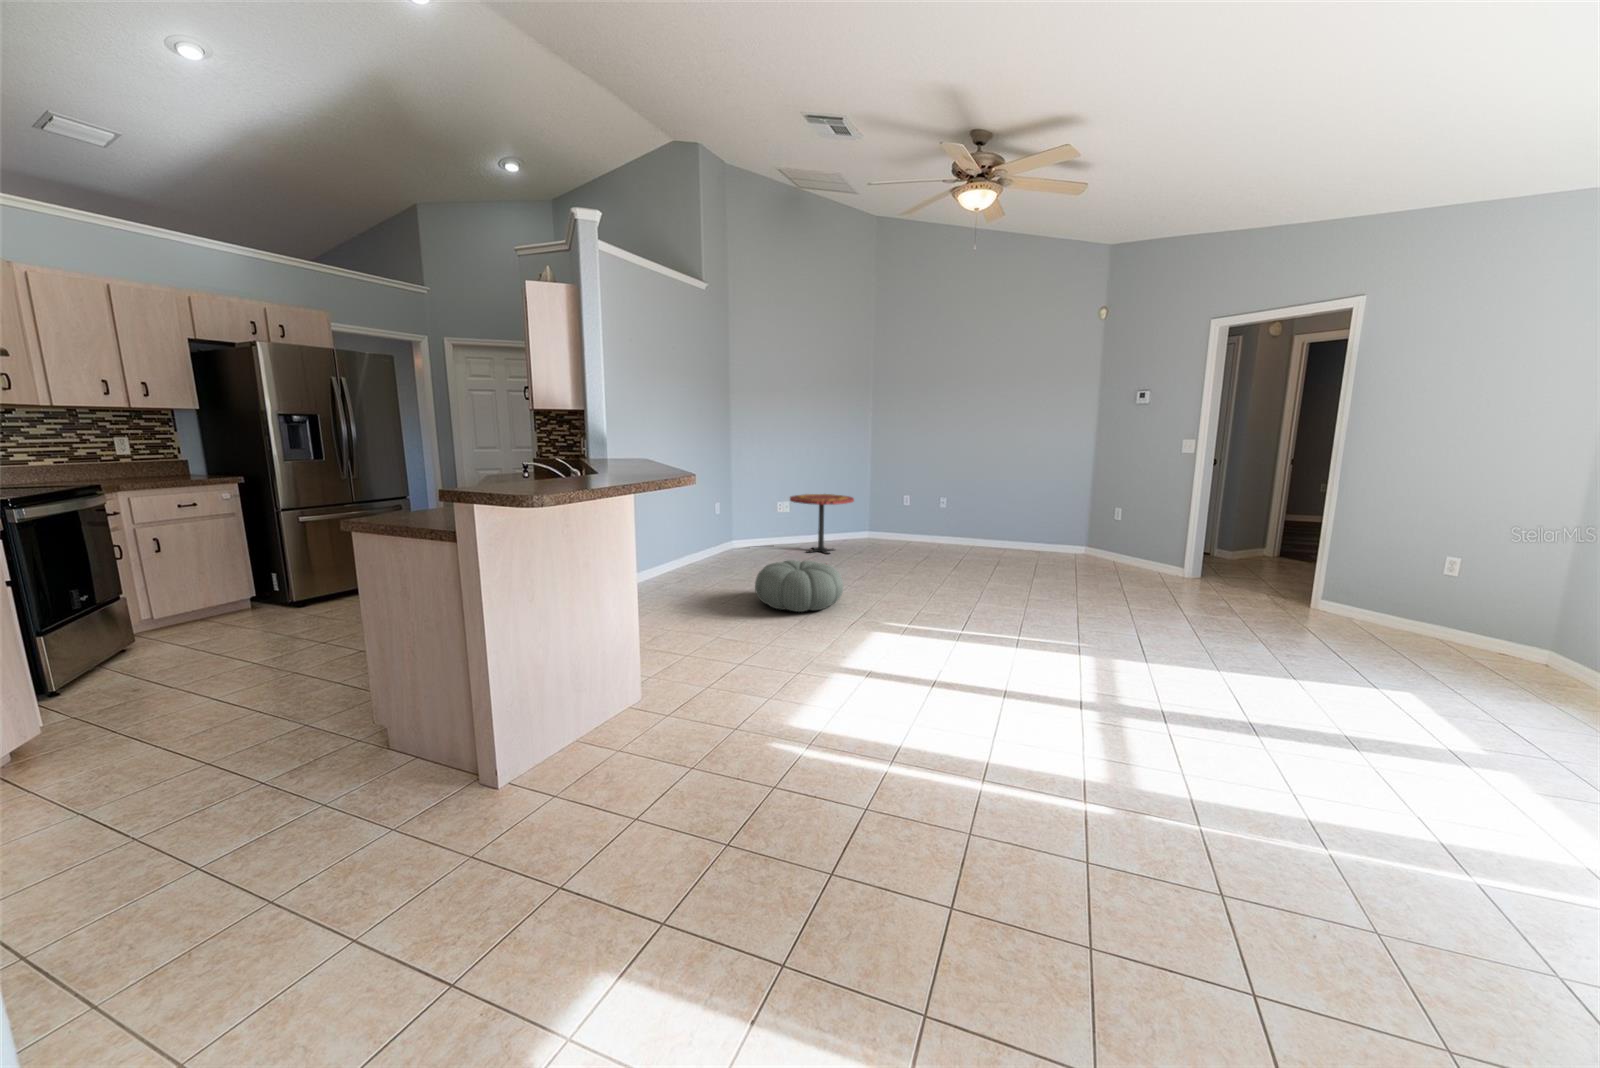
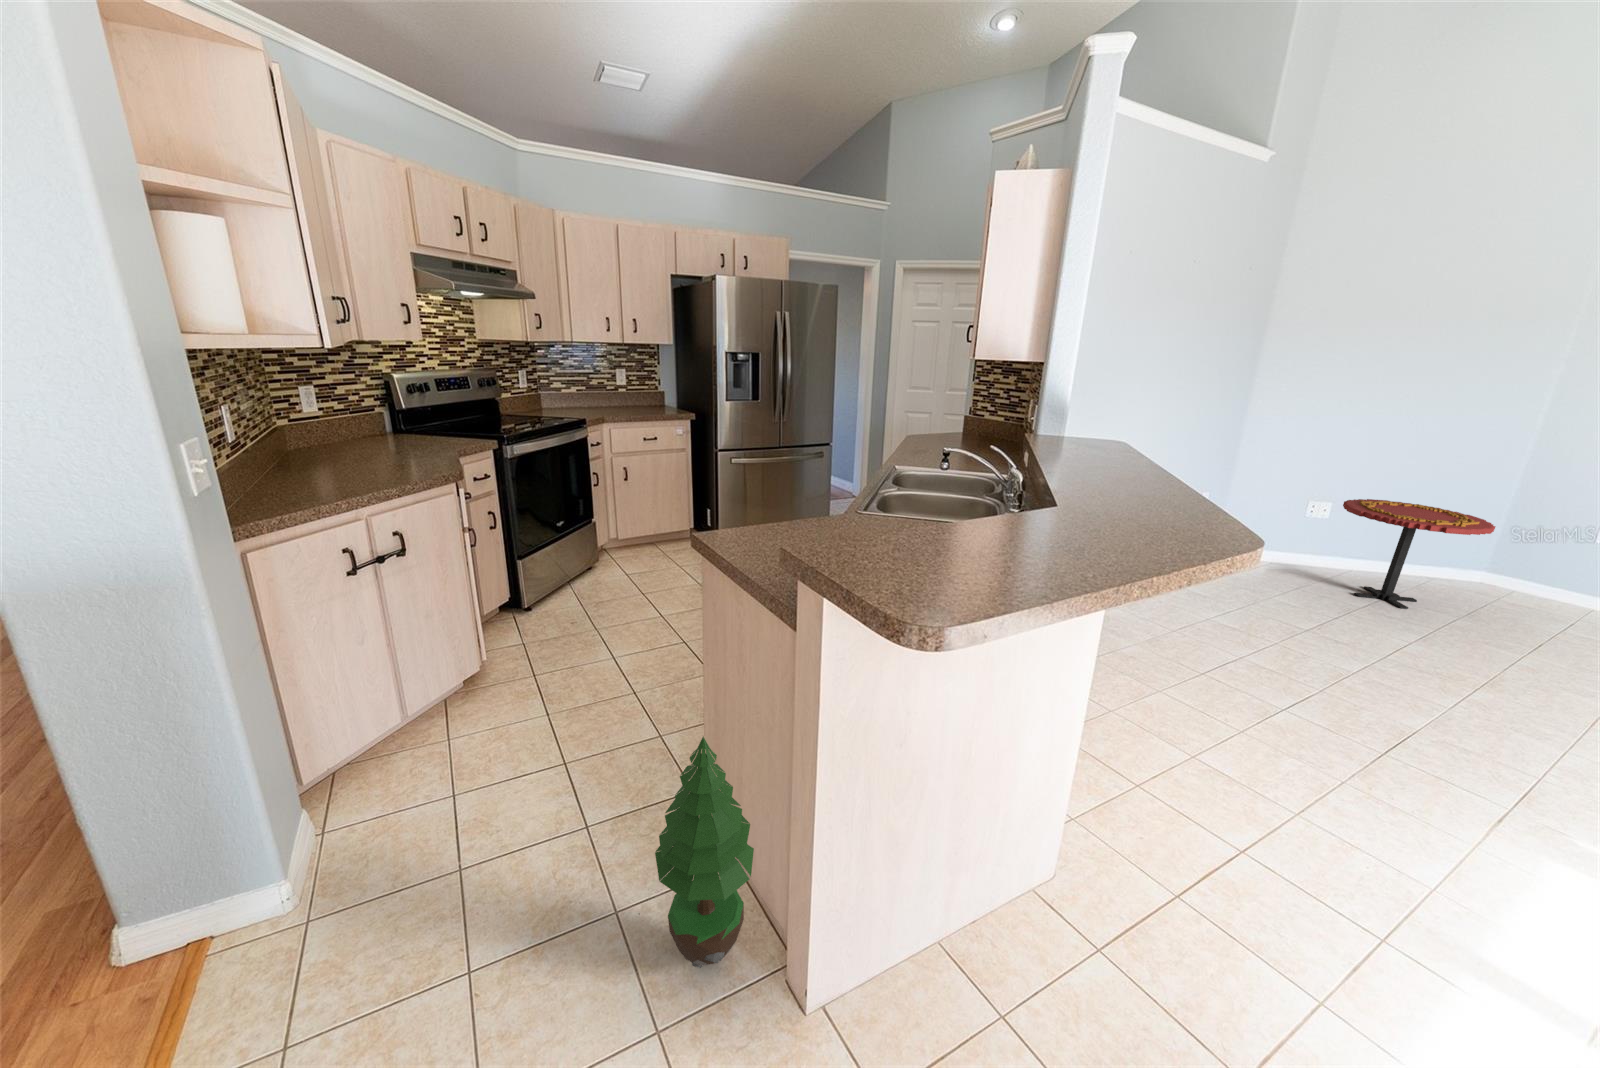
pouf: present [755,560,843,612] -> none [1275,638,1491,761]
potted tree: none [363,620,442,794] -> present [655,737,754,968]

